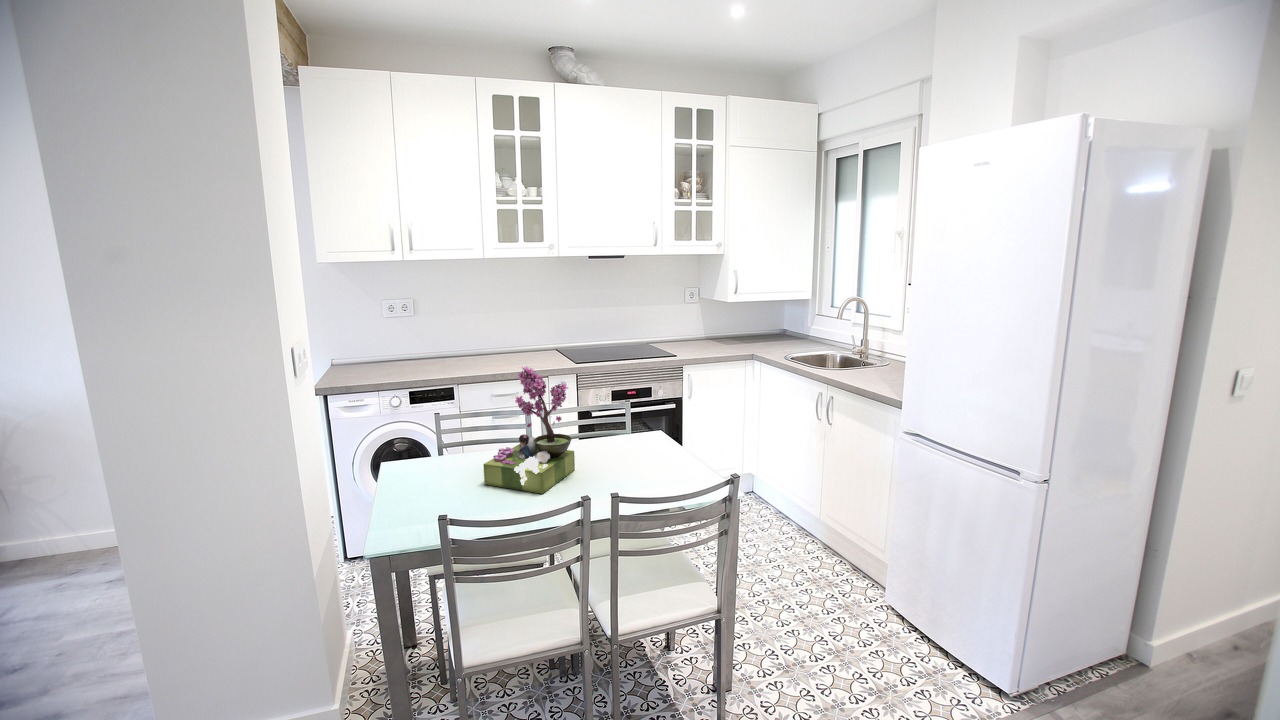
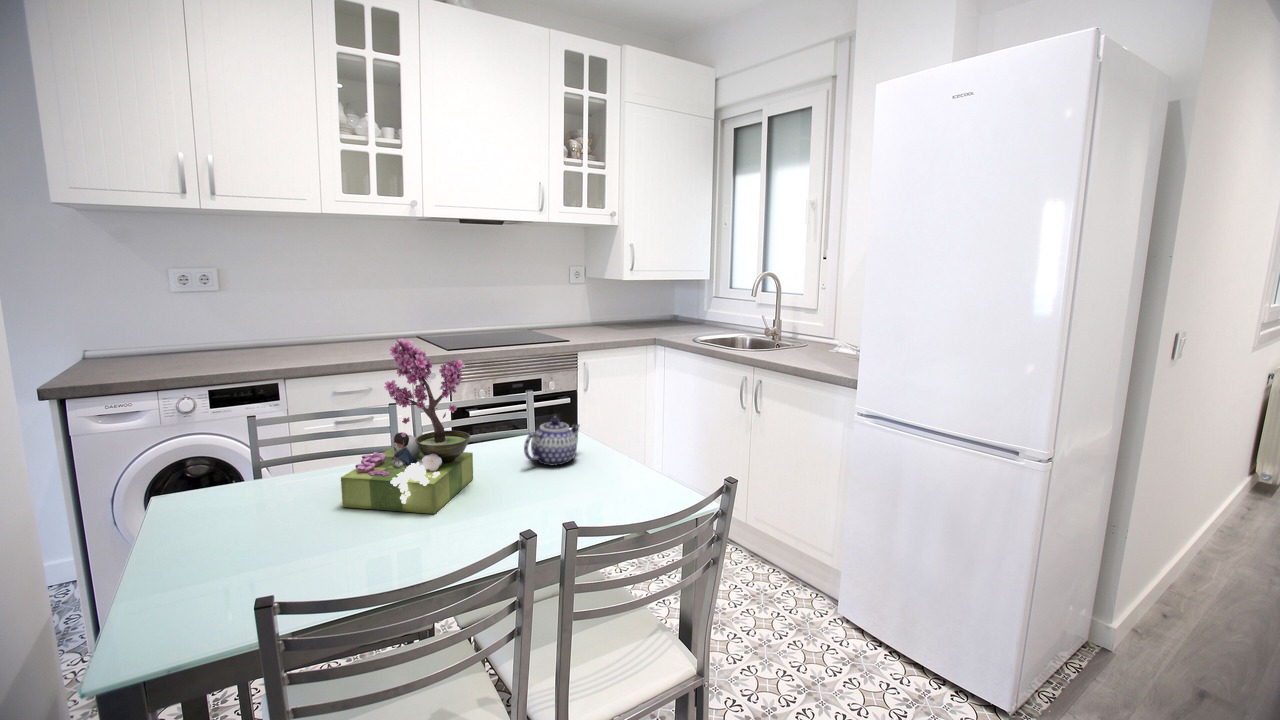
teapot: none [613,426,659,463] -> present [524,417,579,465]

